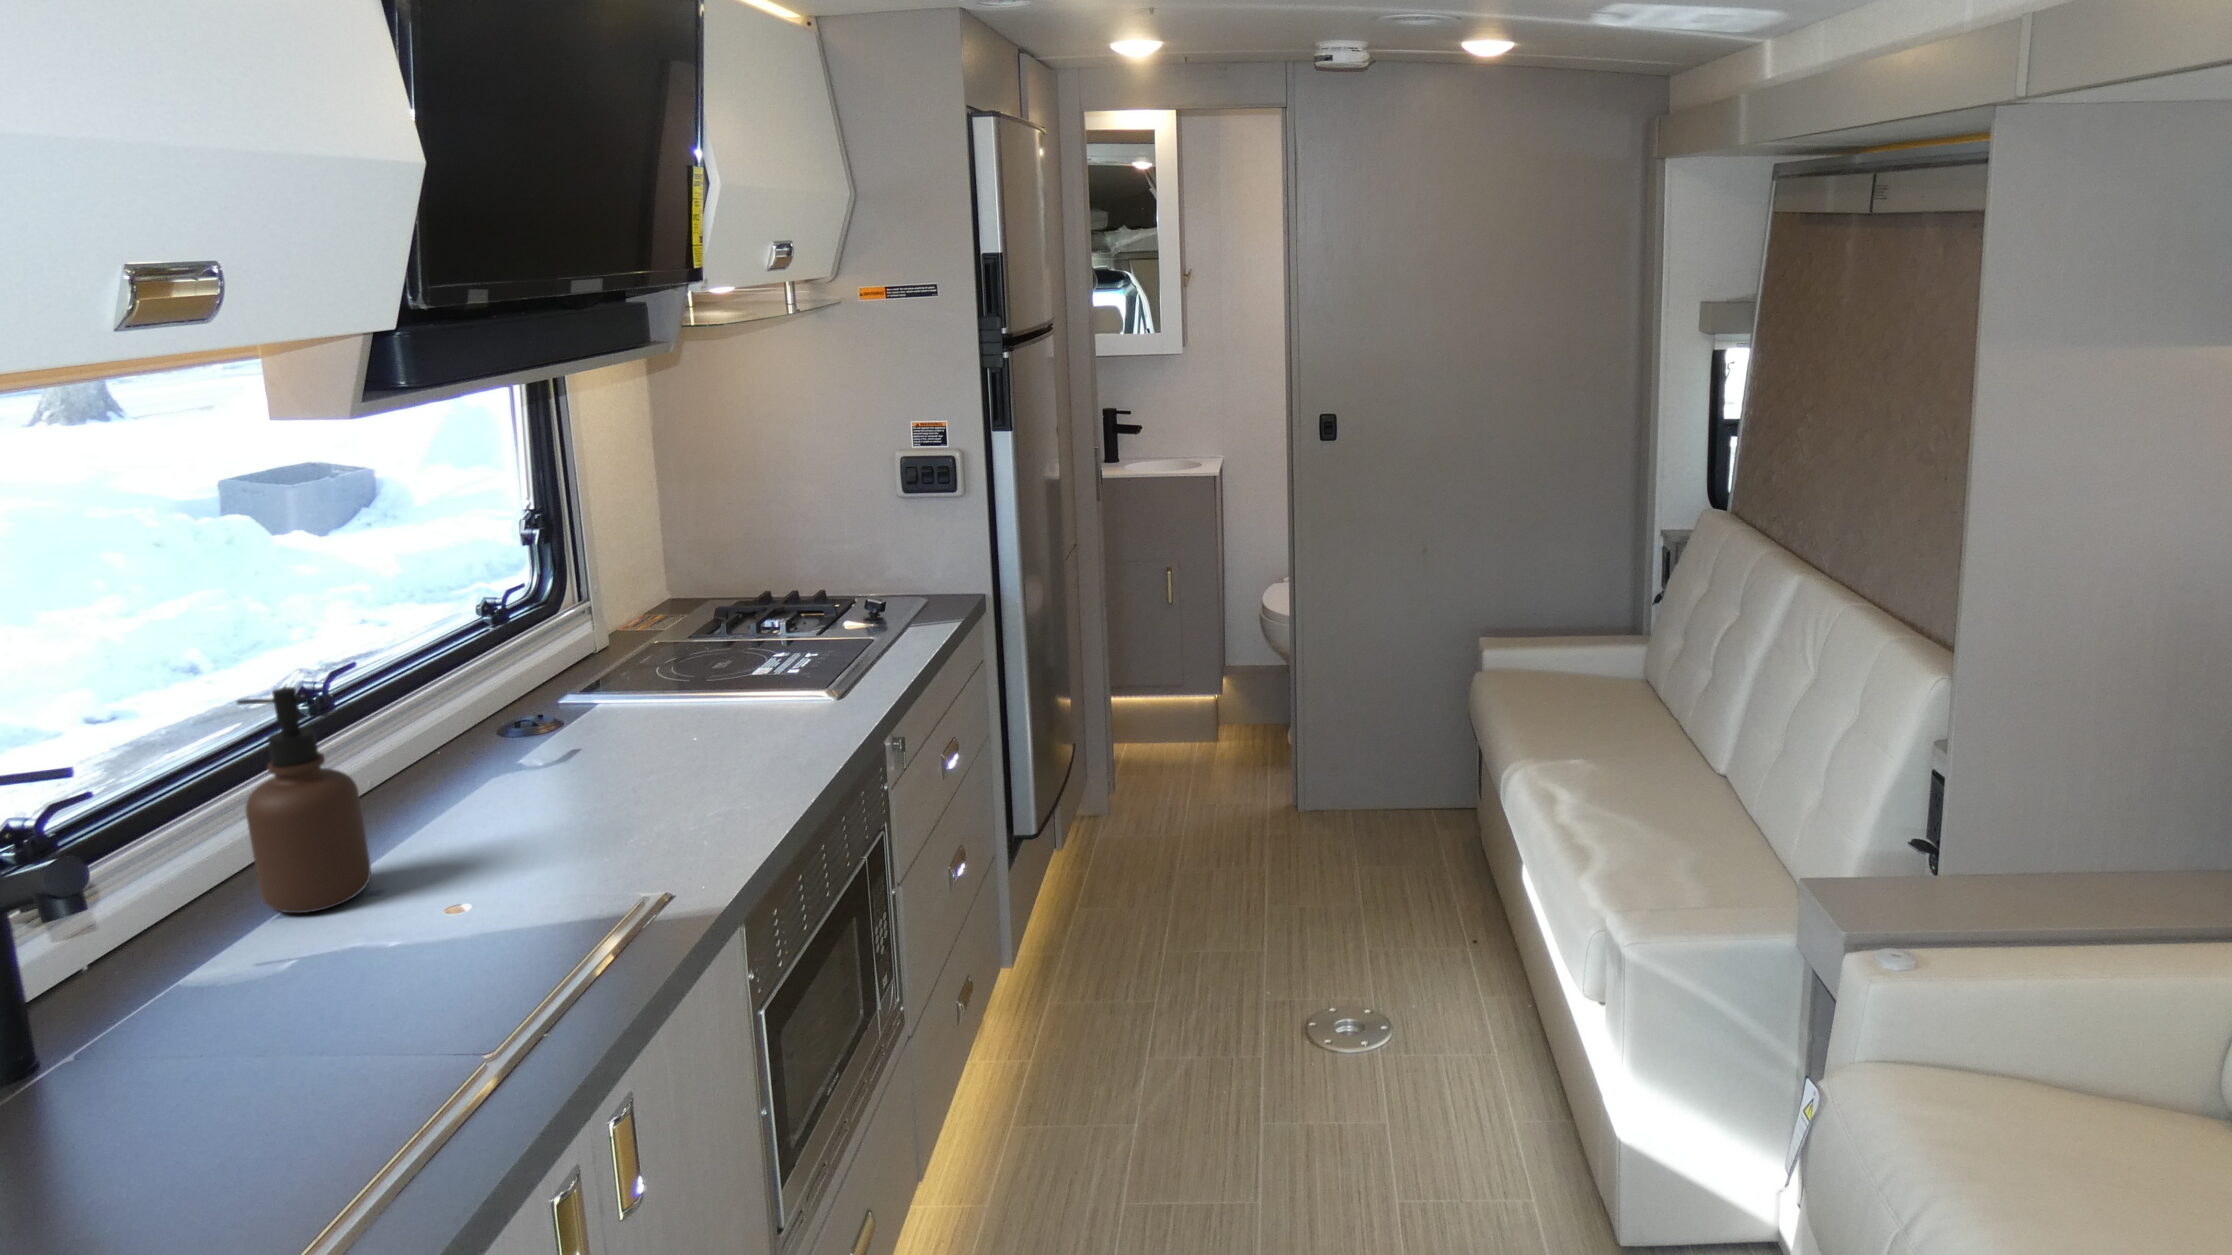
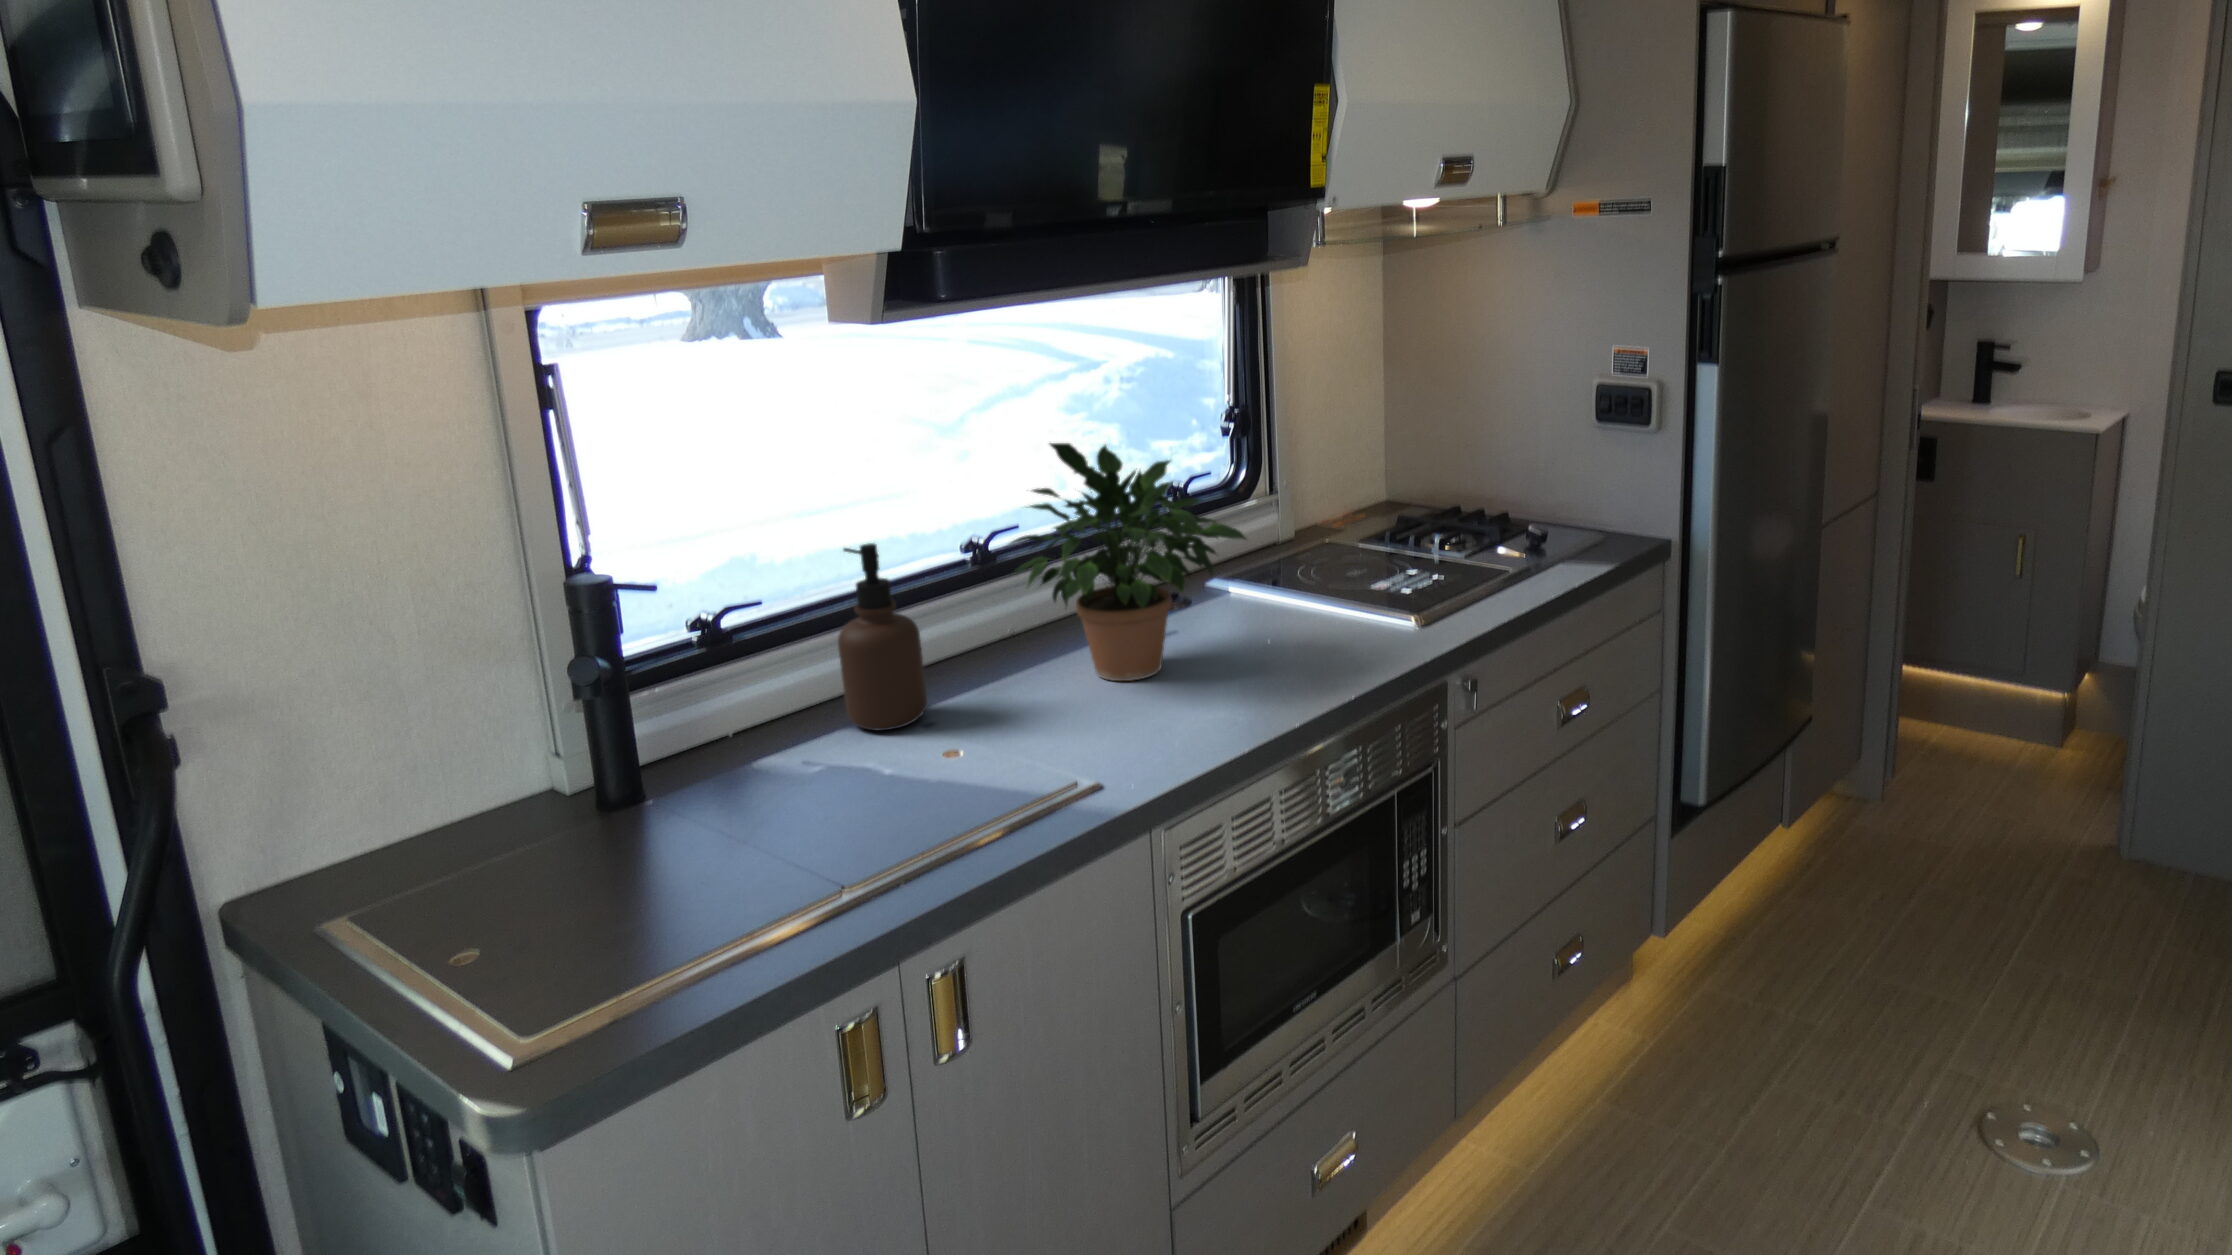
potted plant: none [408,543,715,804] -> present [1010,443,1246,681]

